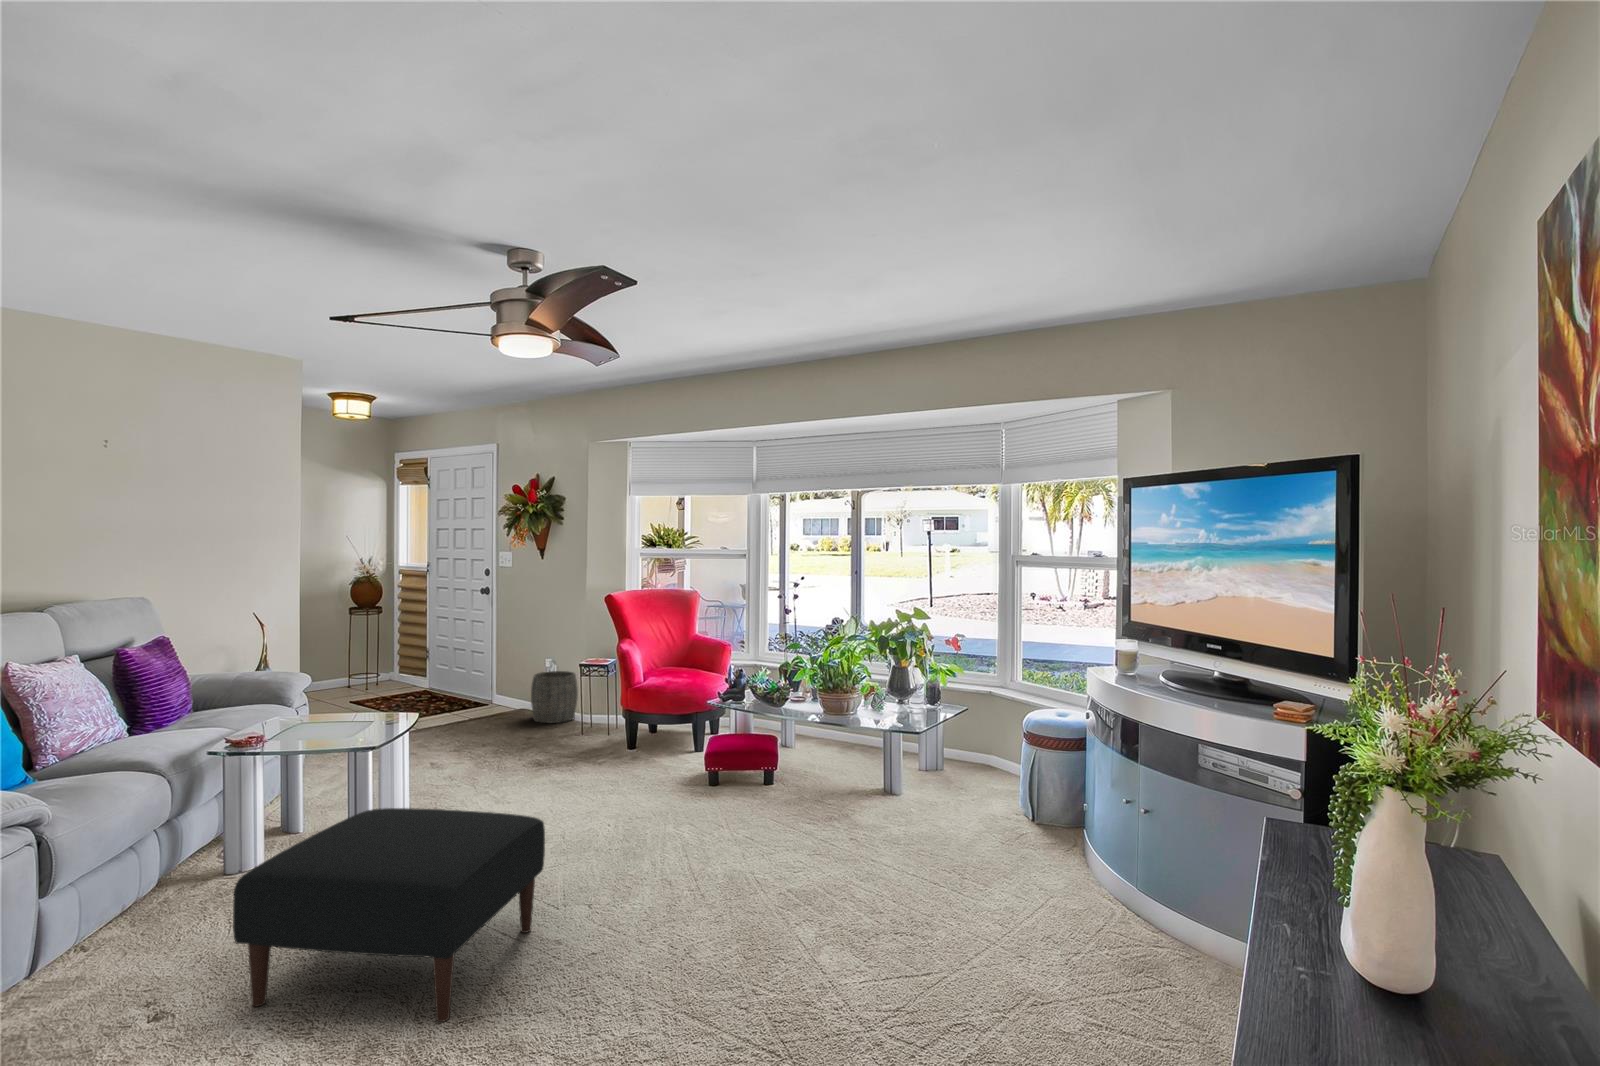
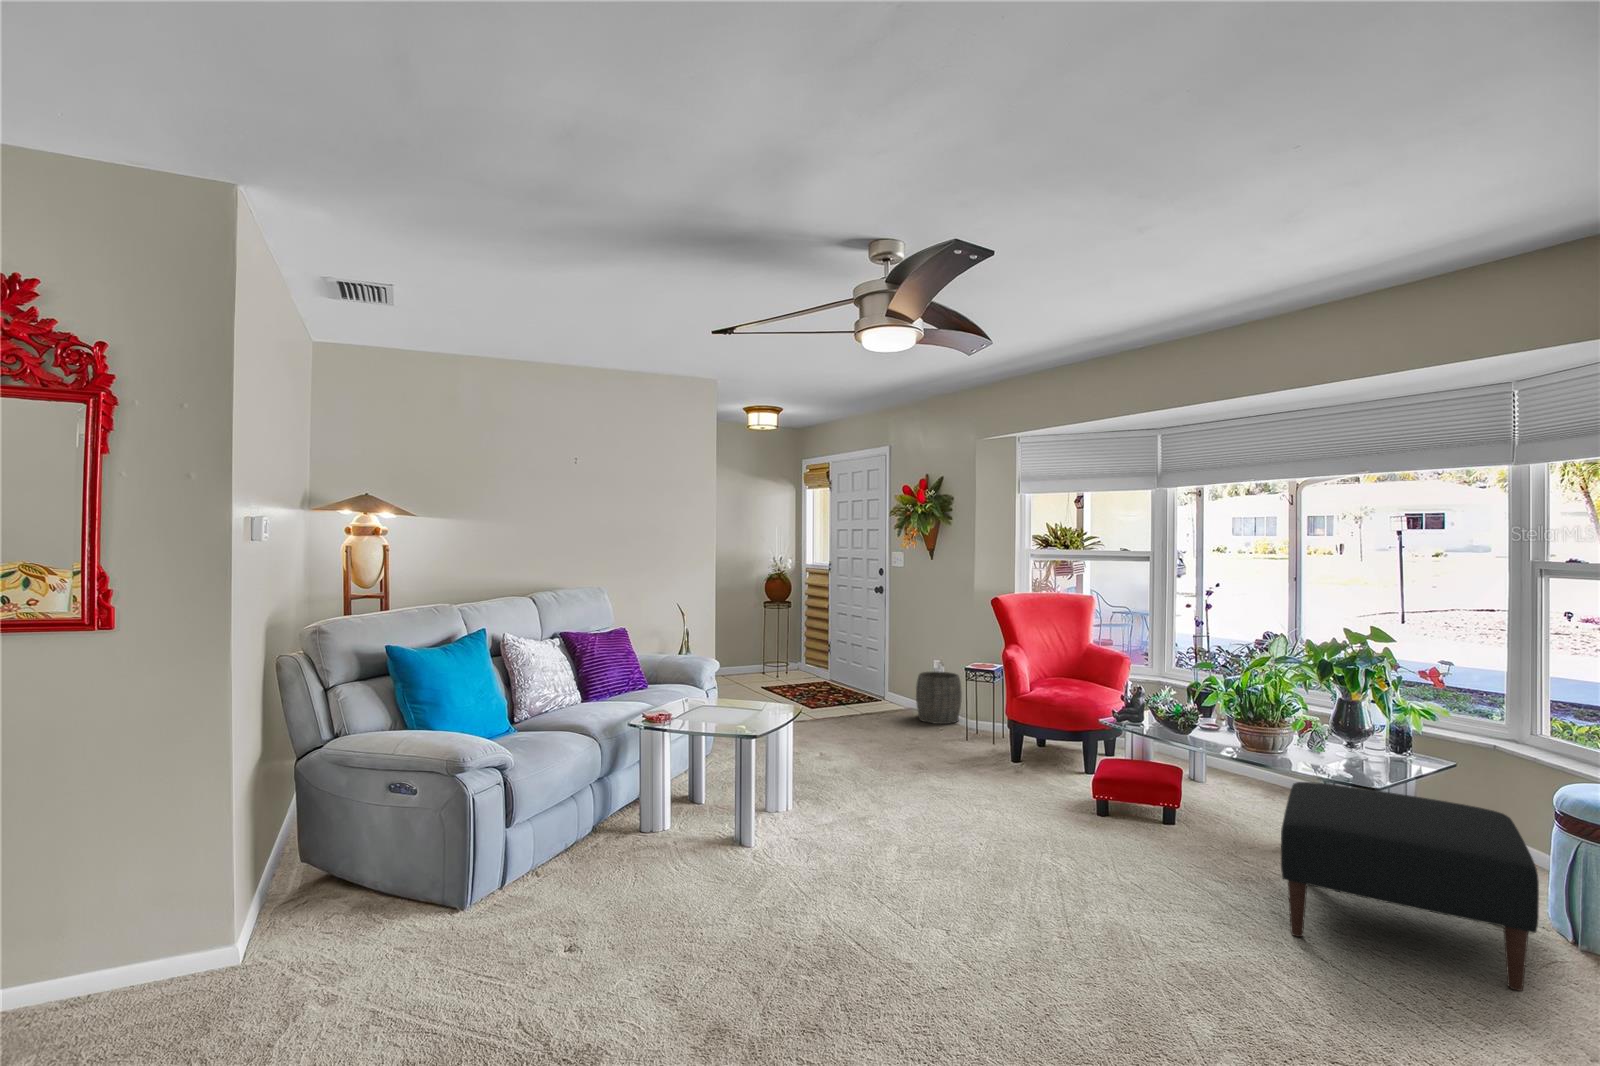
ottoman: present [233,808,545,1022] -> present [1281,782,1539,991]

